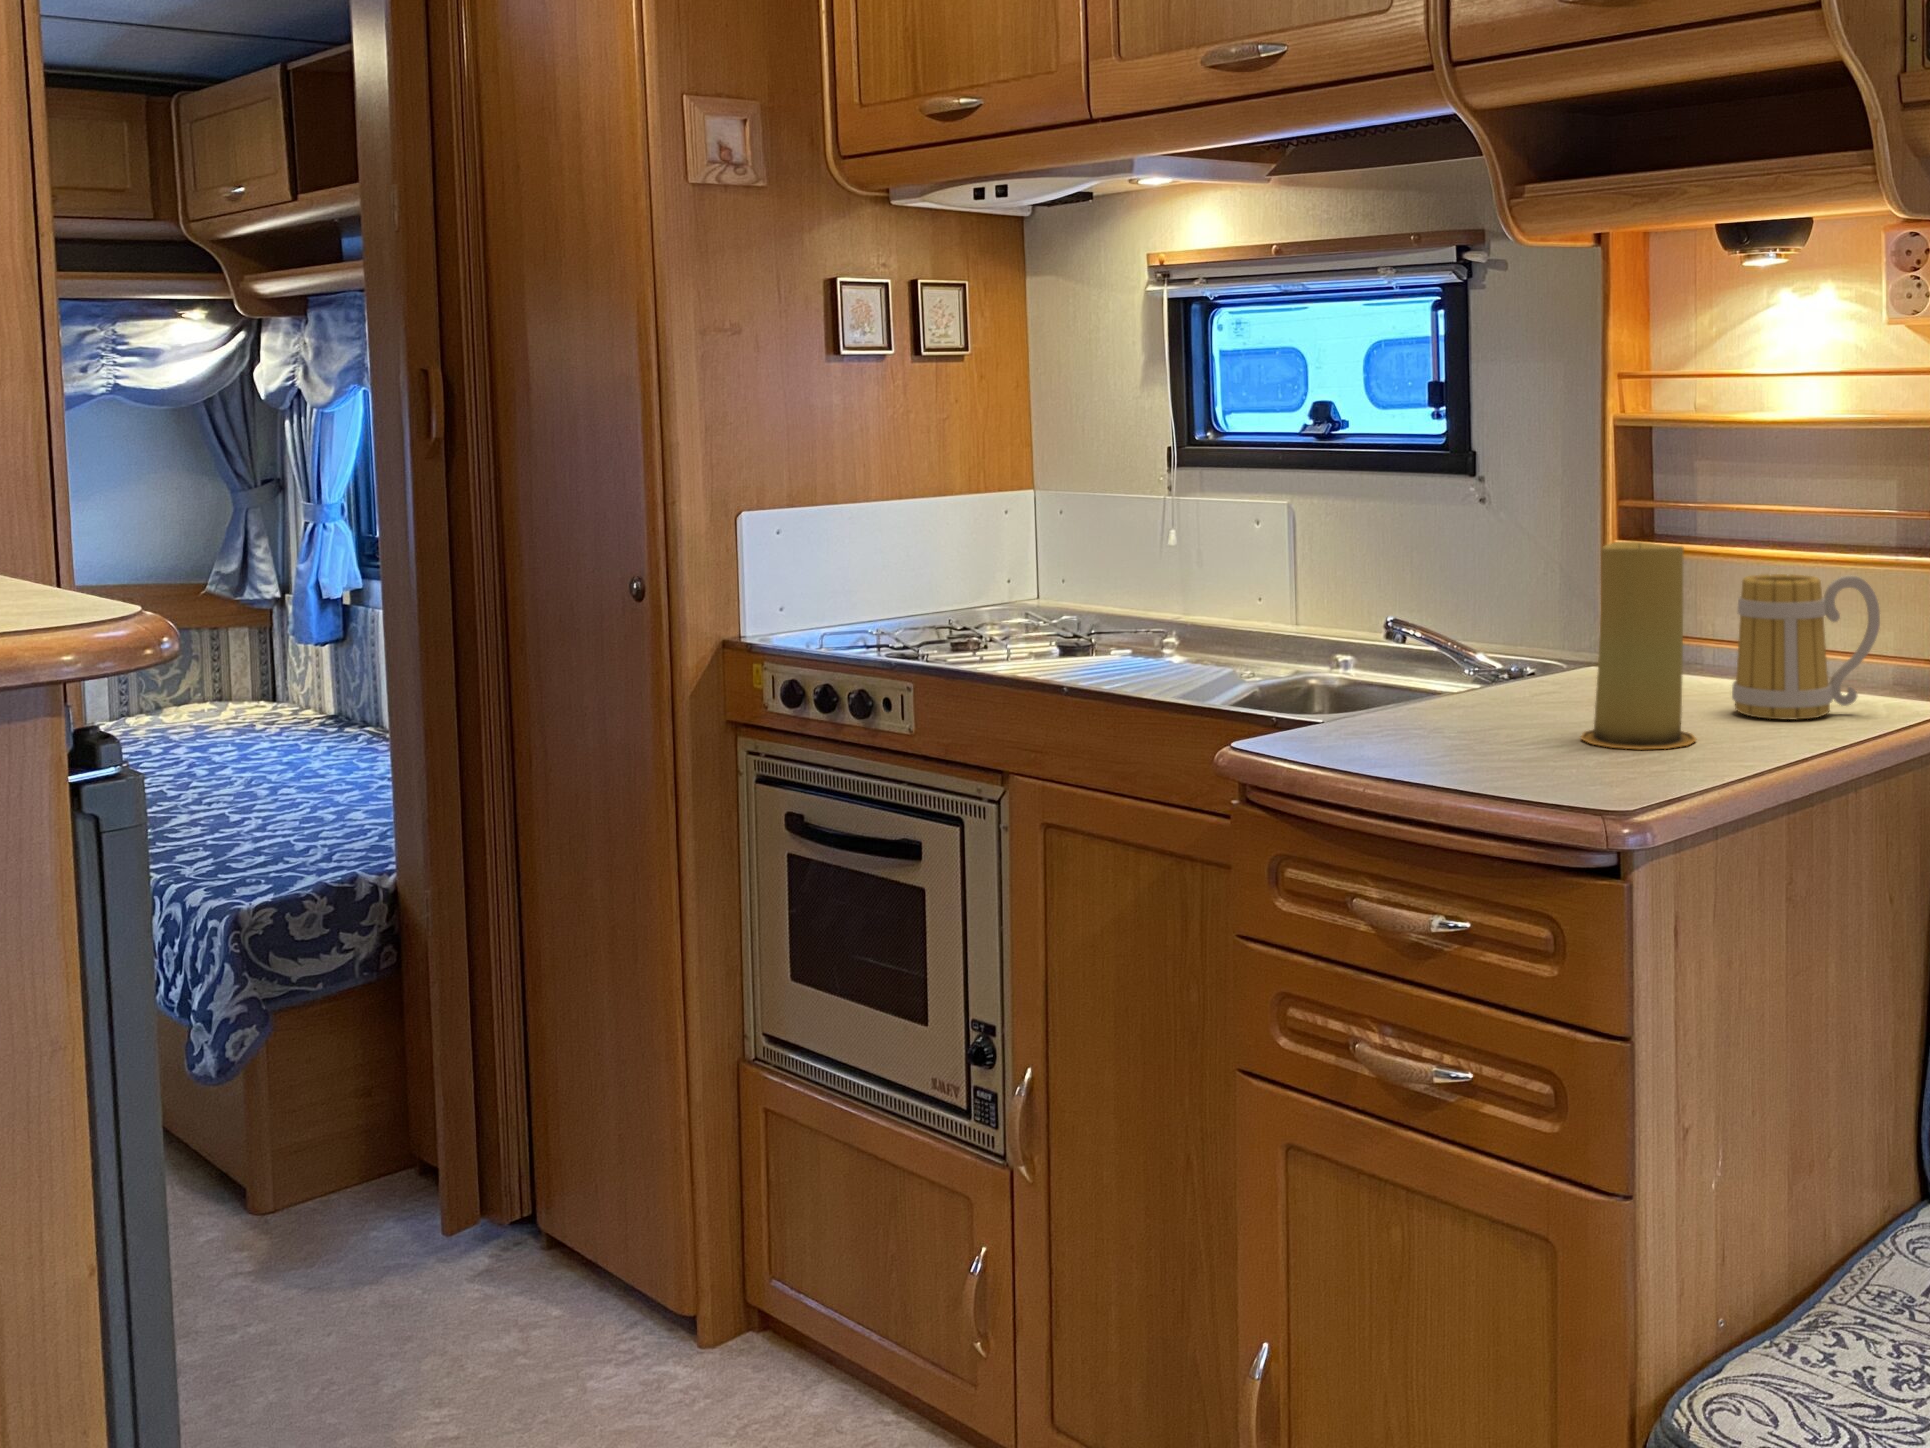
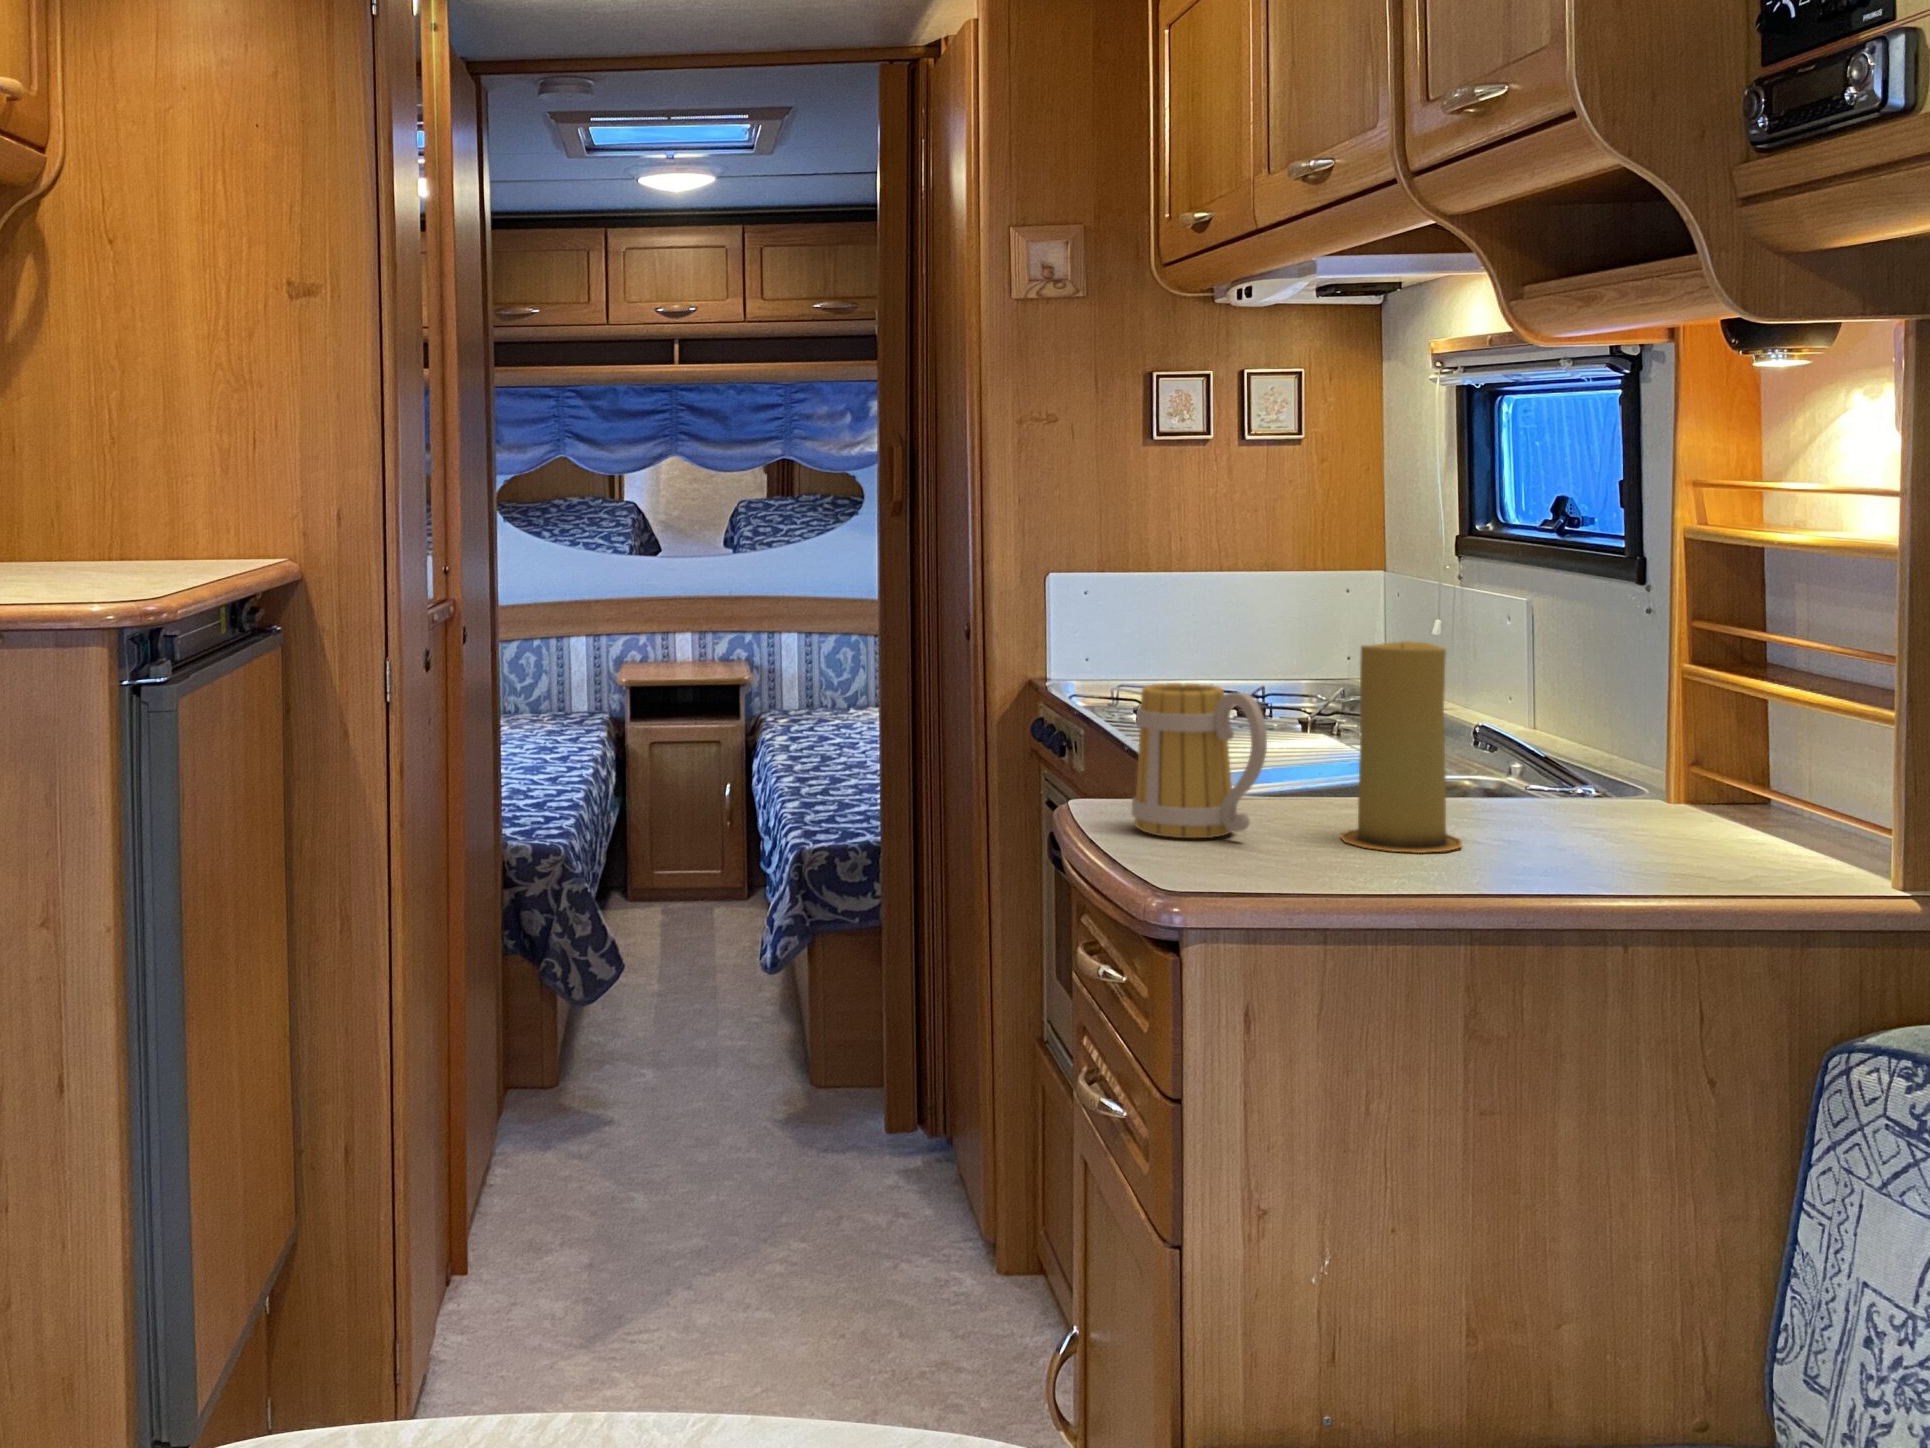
mug: present [1732,574,1880,720] -> present [1132,683,1267,838]

